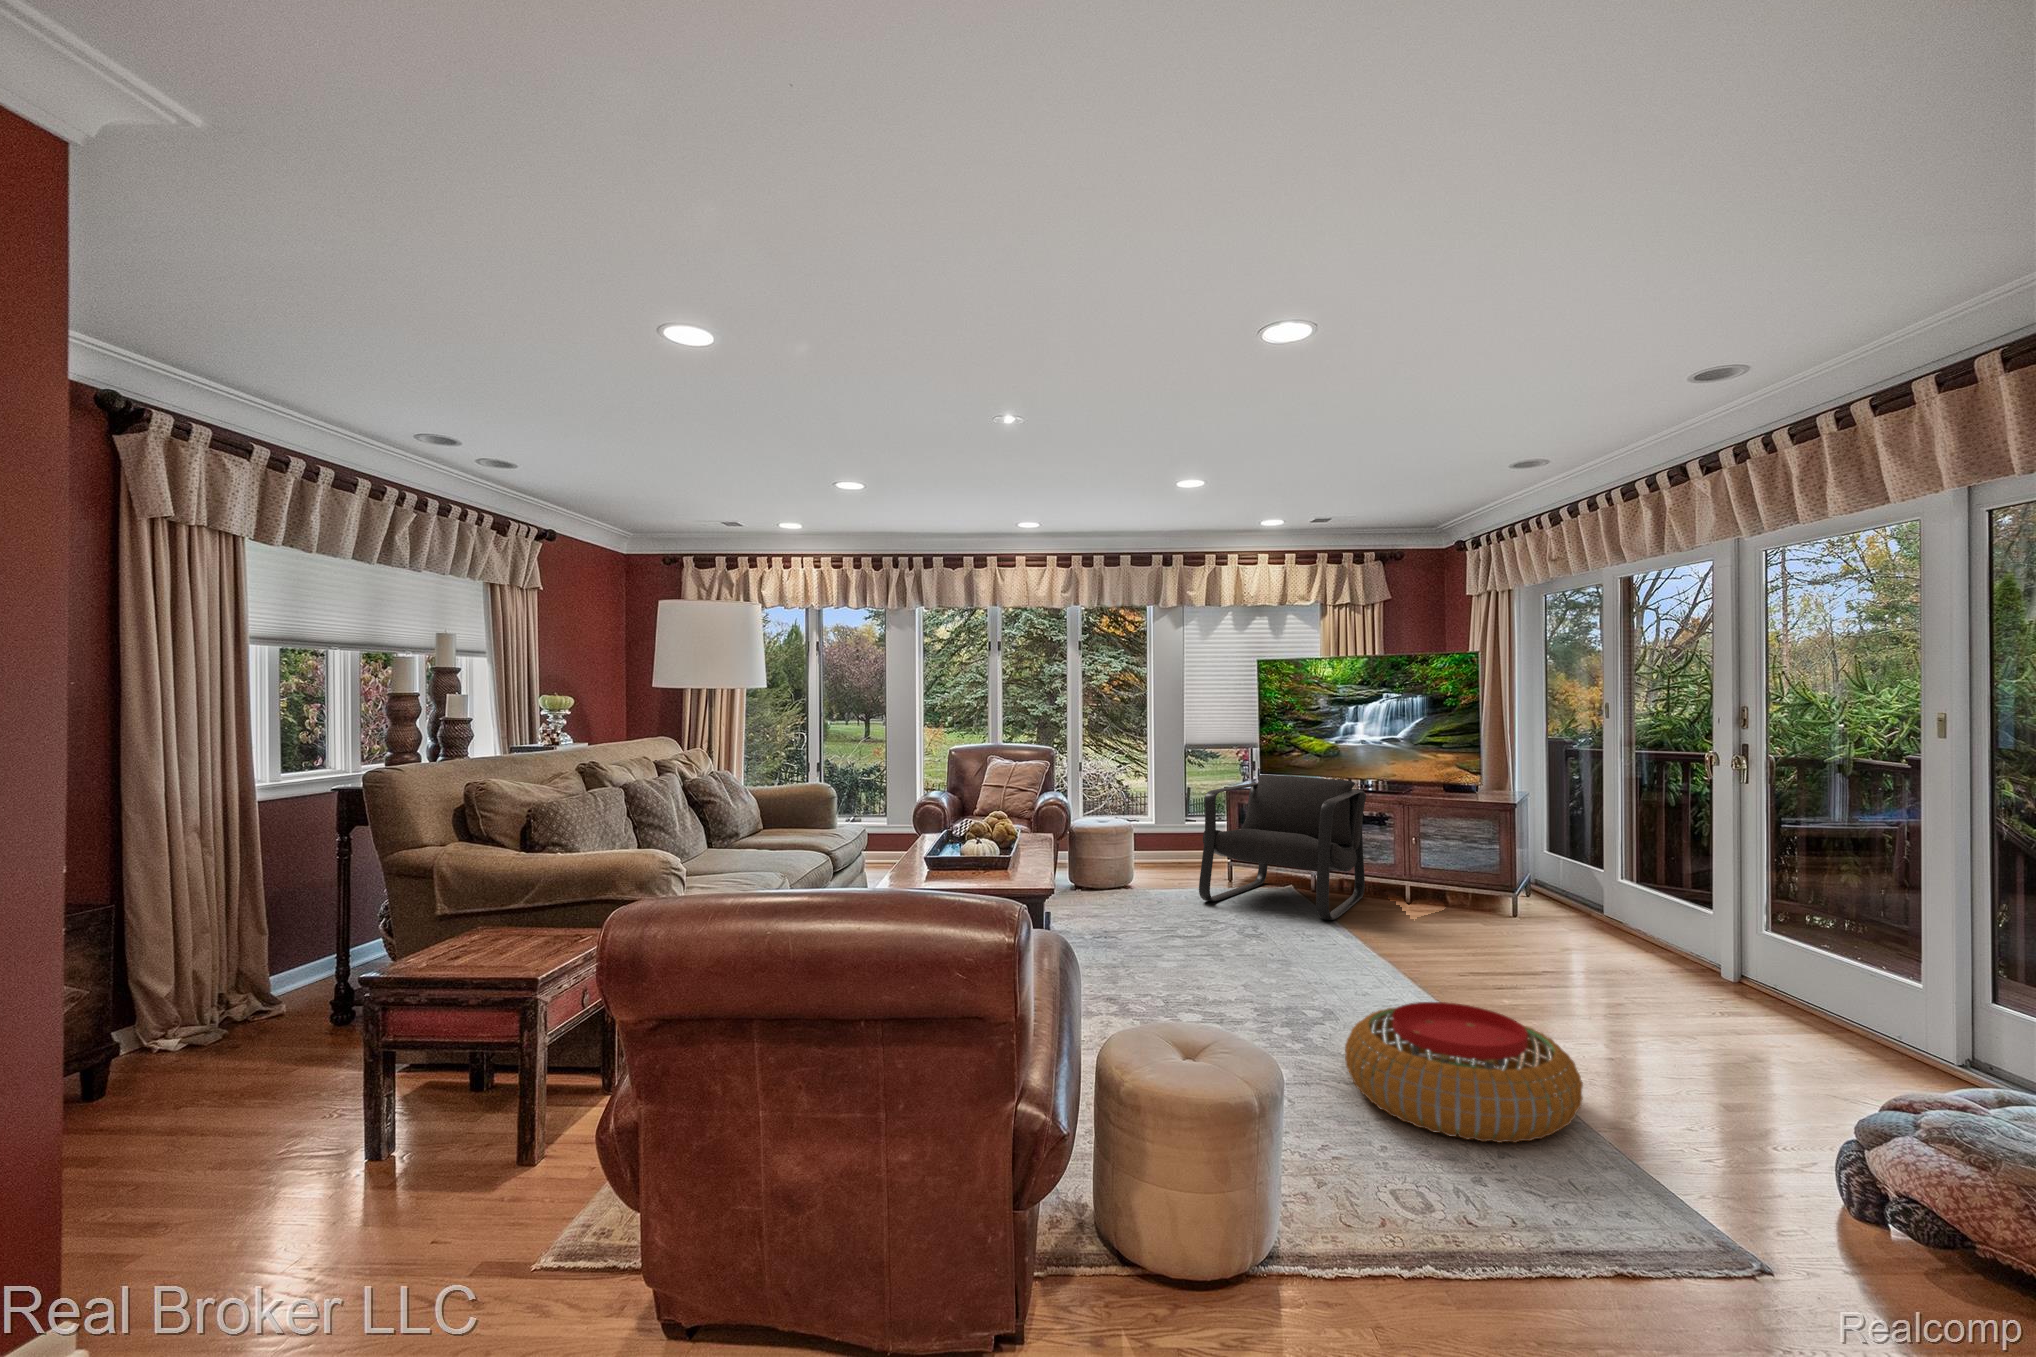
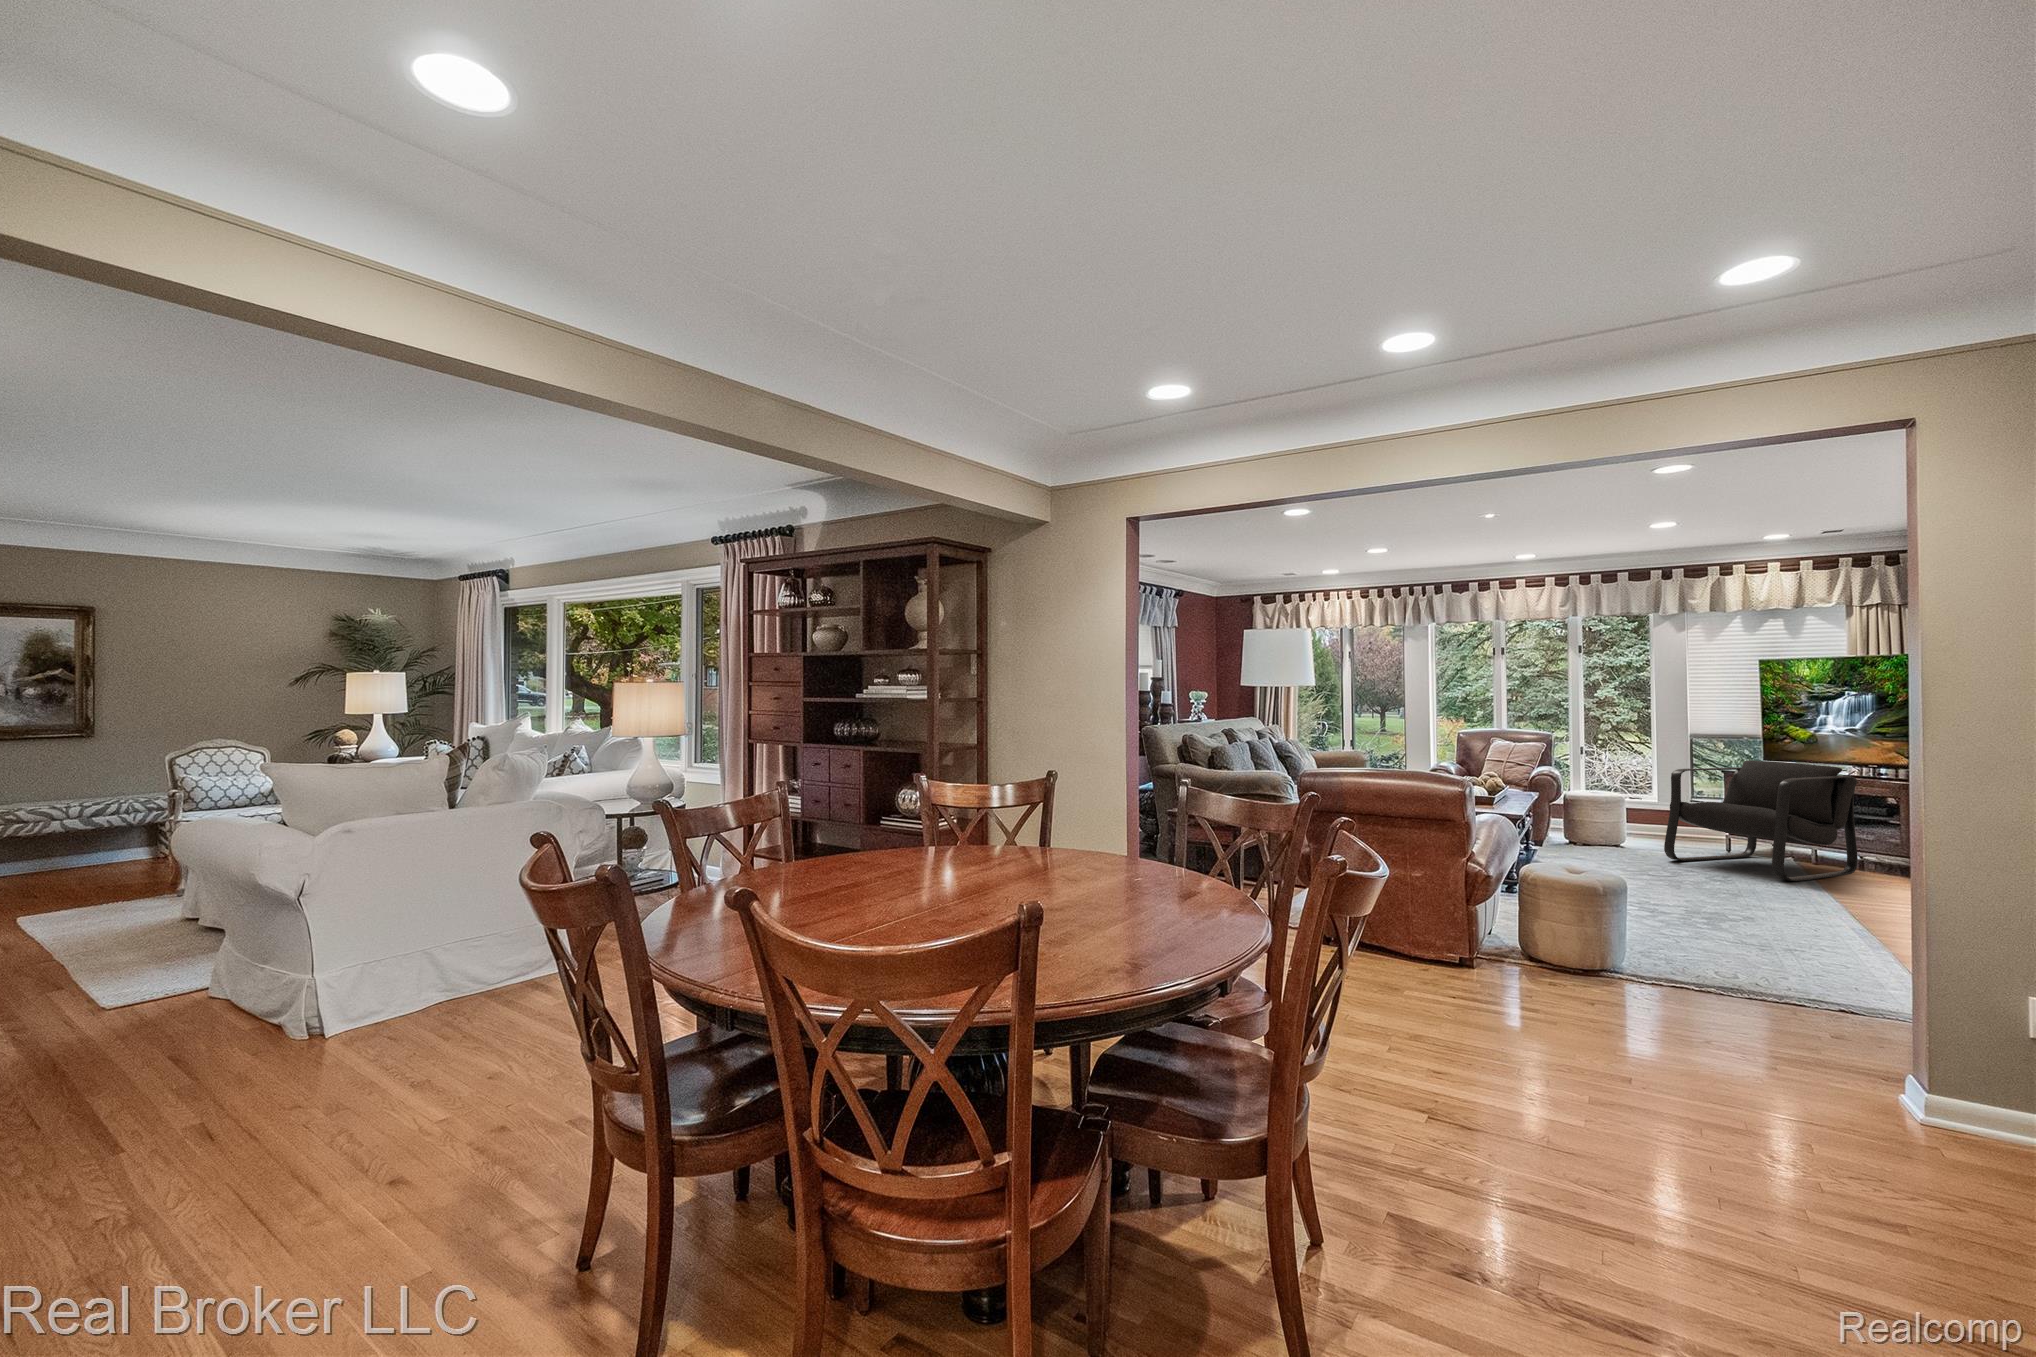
pouf: present [1345,1002,1583,1143] -> none [1665,894,1855,976]

